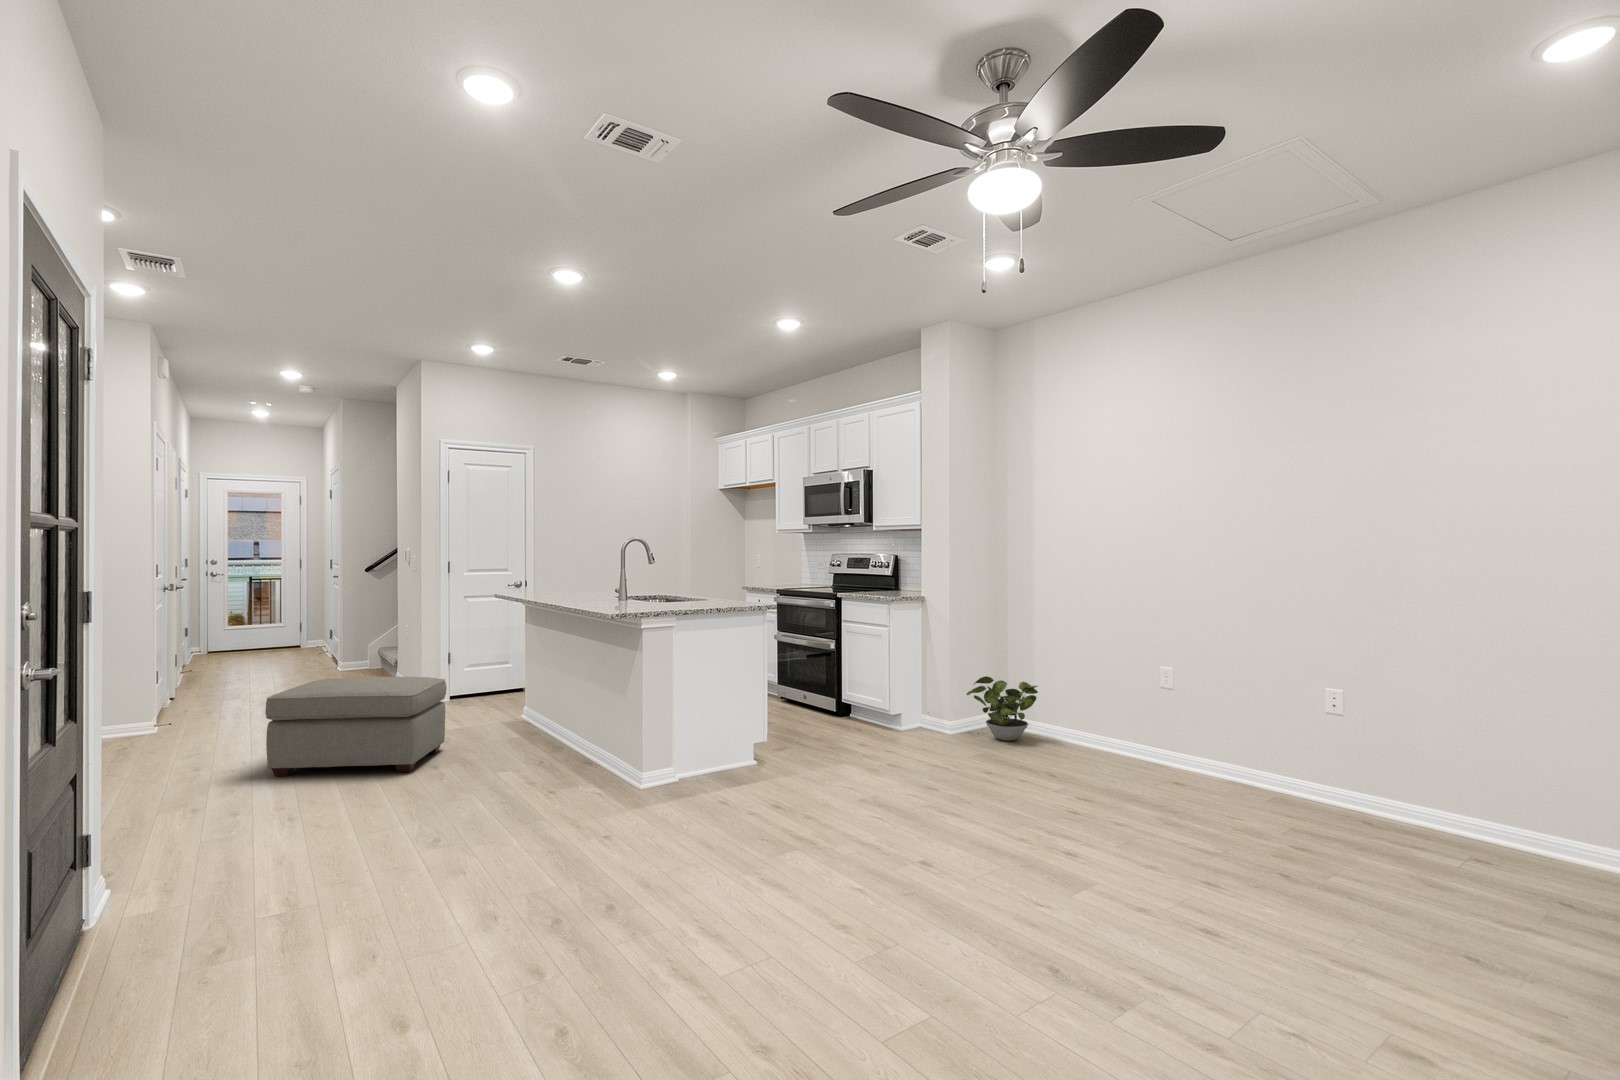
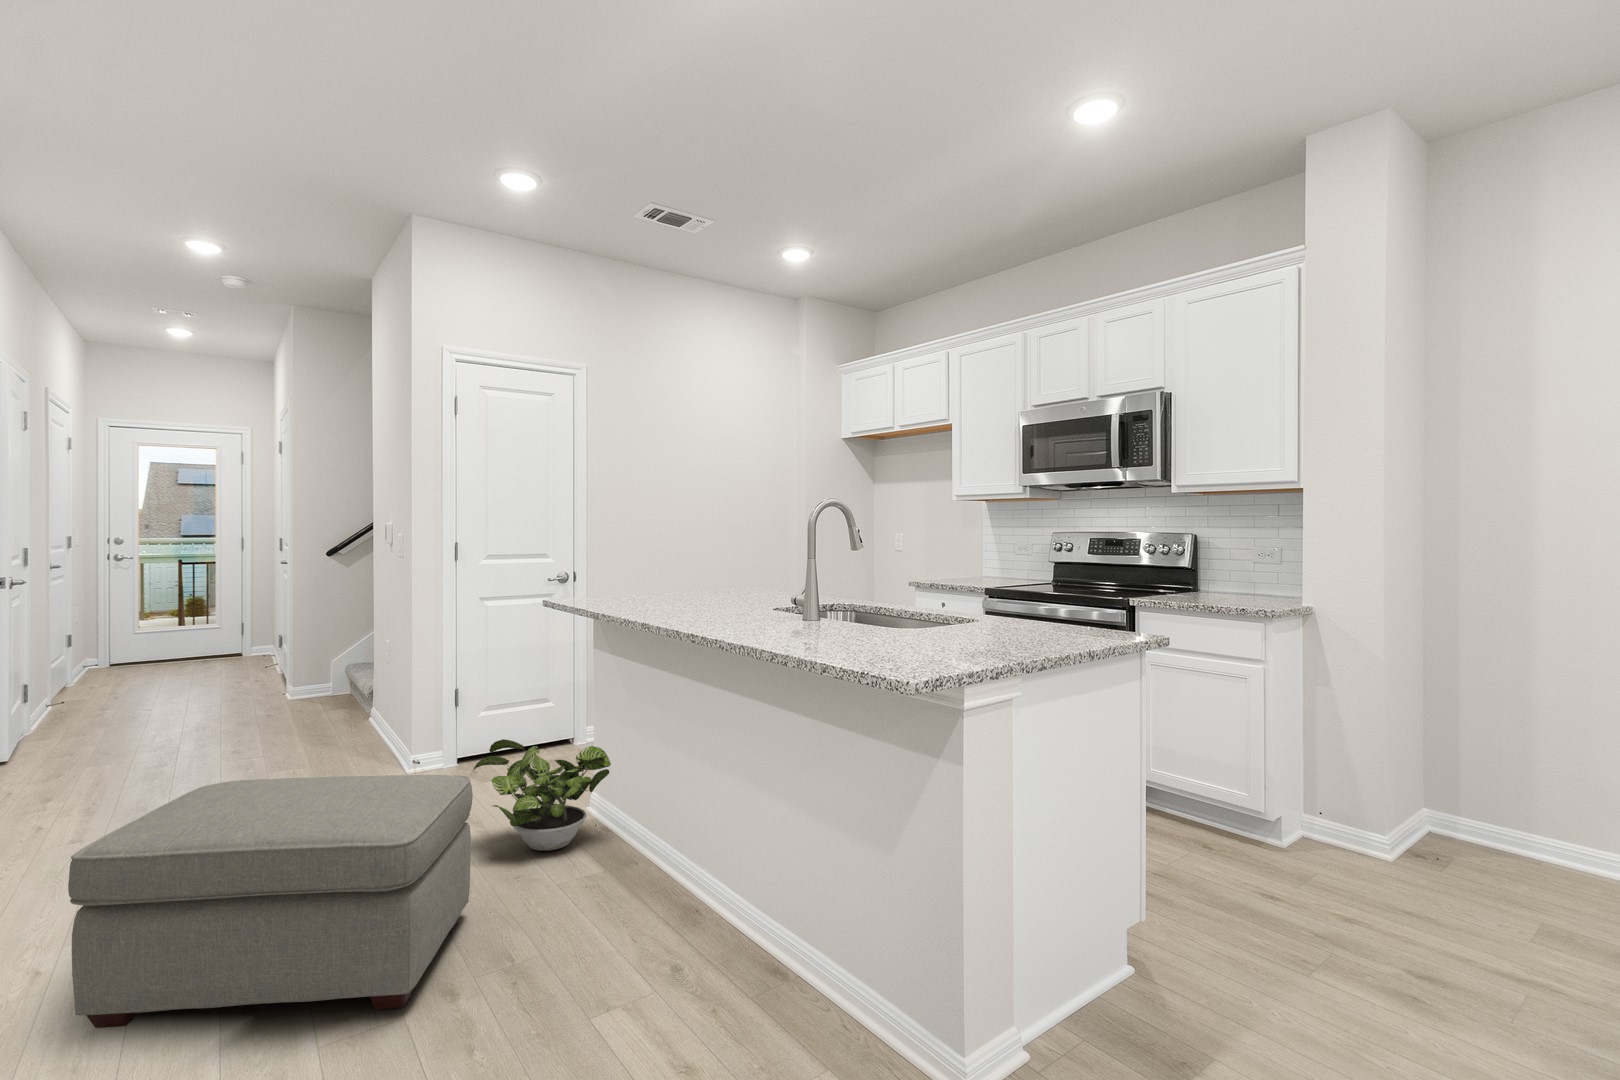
potted plant: present [967,676,1038,741] -> present [473,739,611,851]

